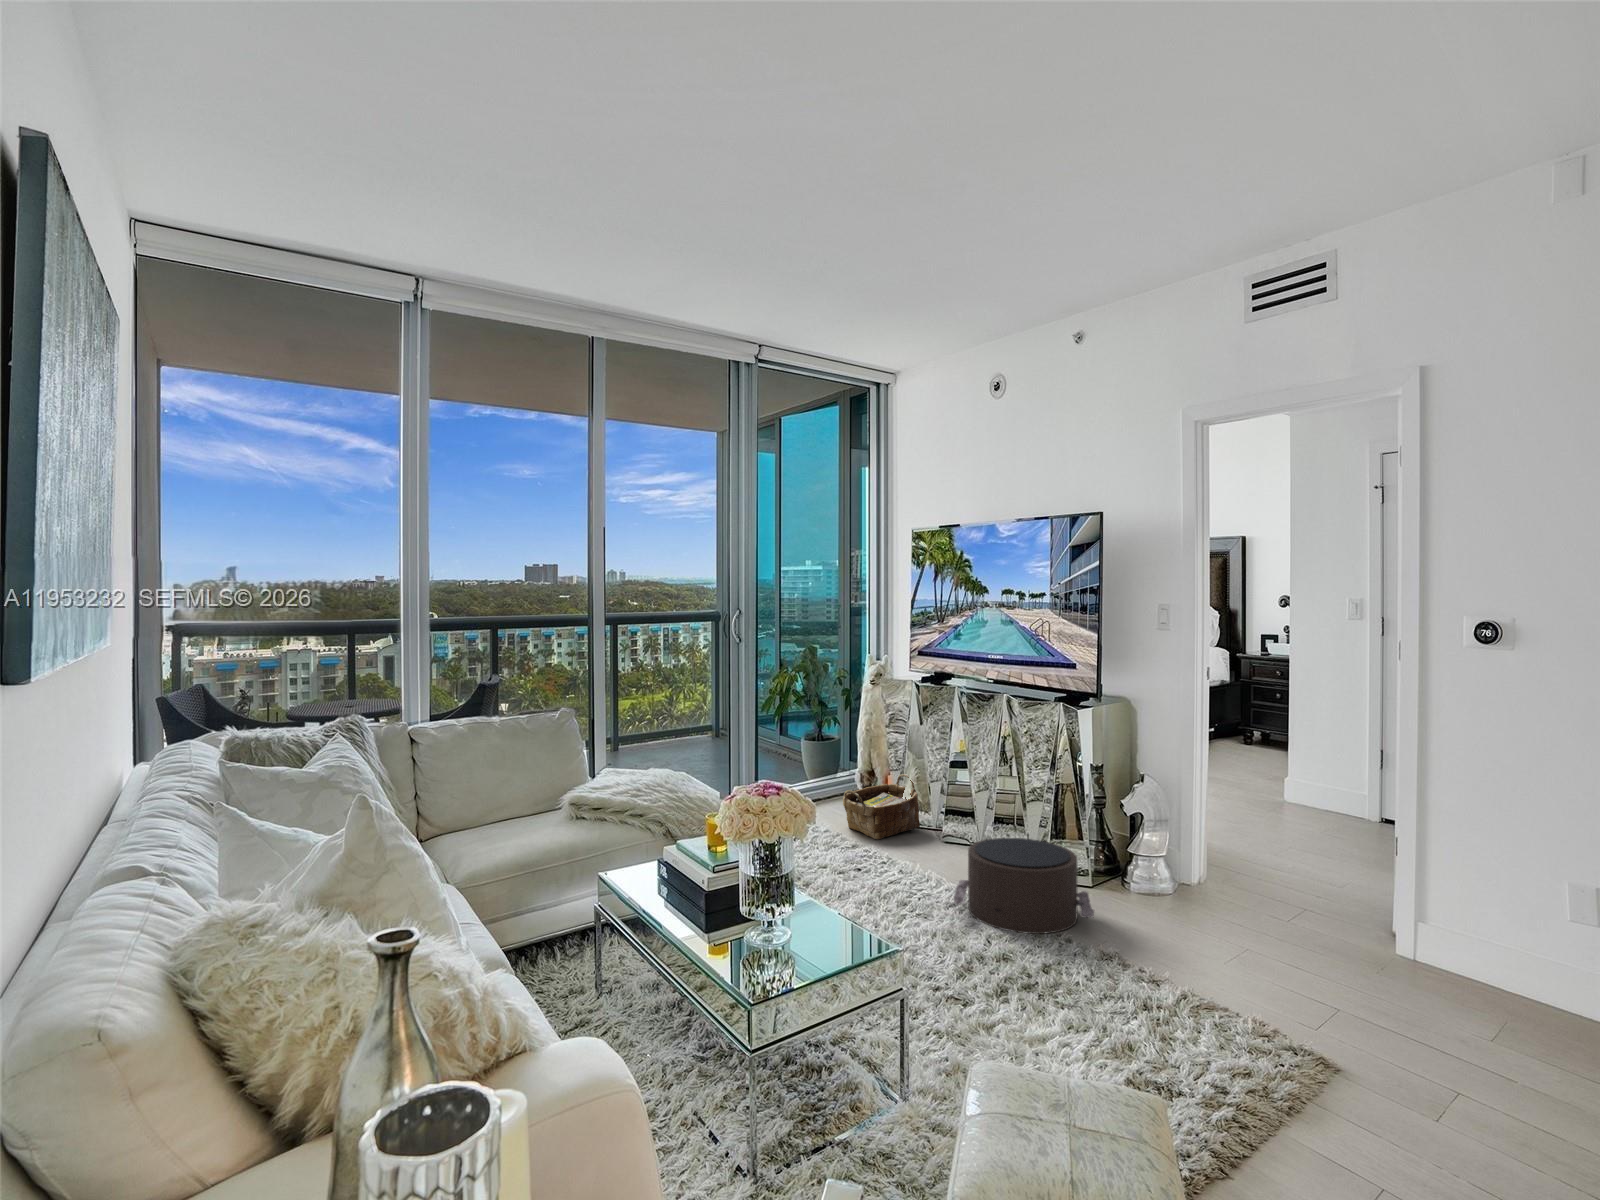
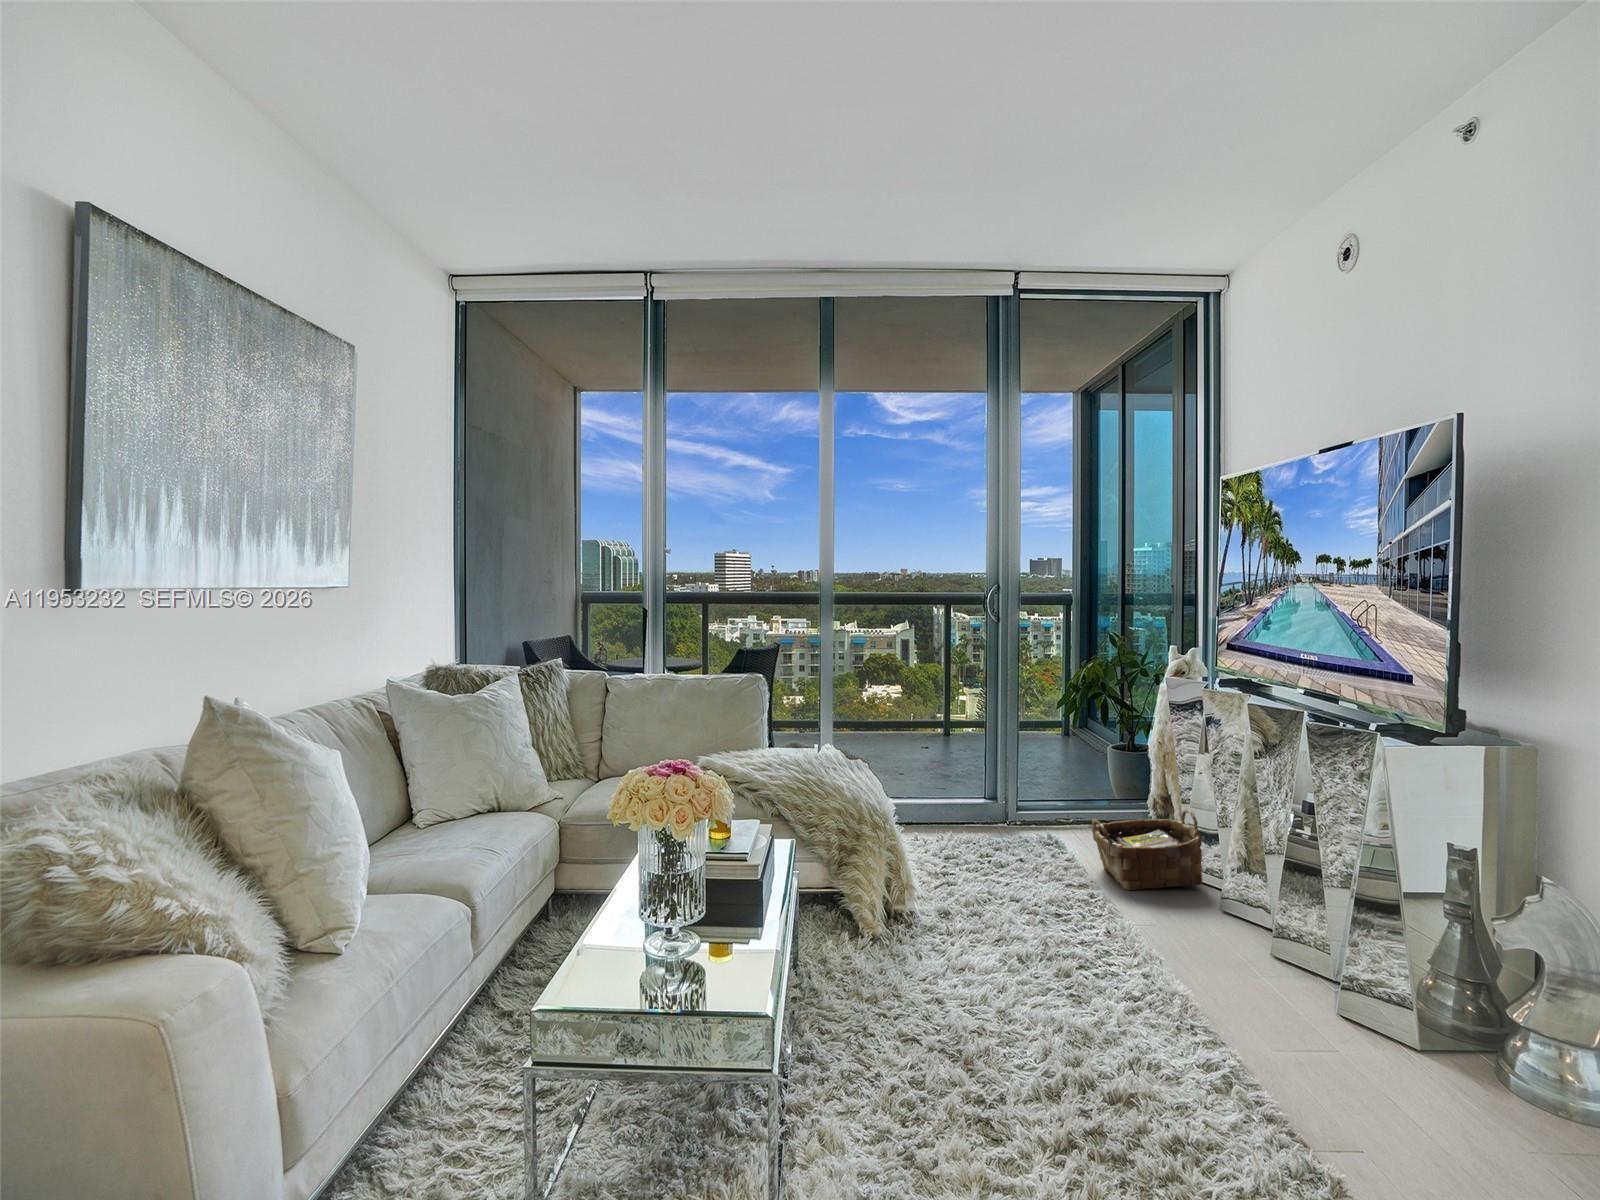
pouf: present [954,838,1094,934] -> none [1113,920,1355,1088]

